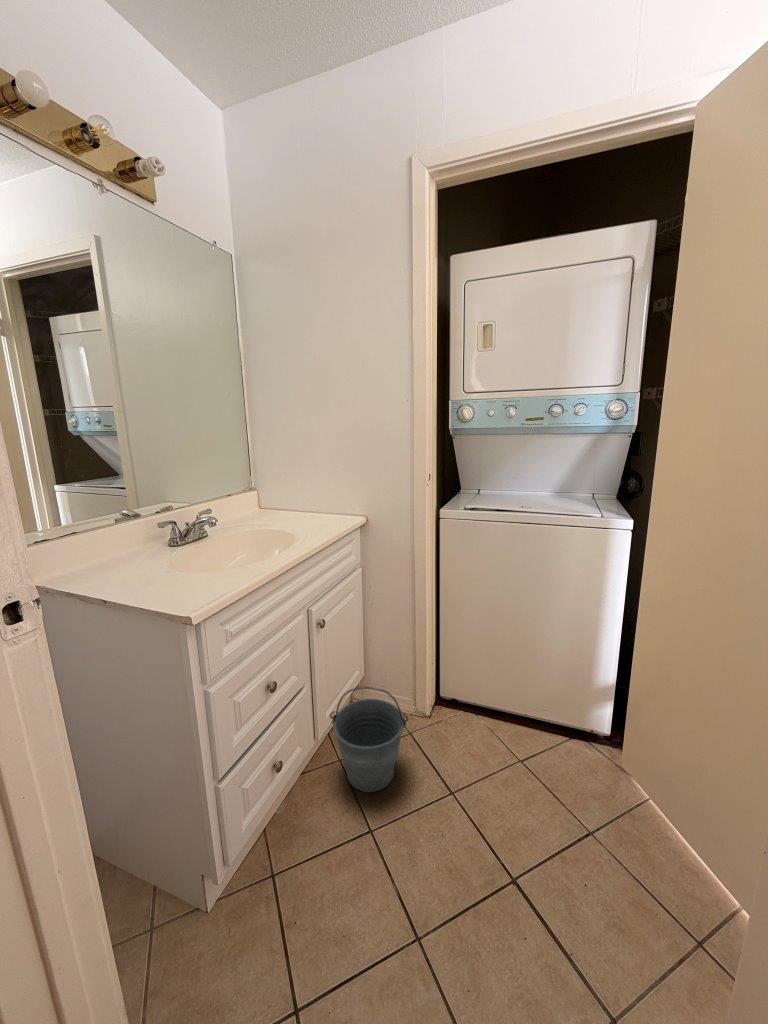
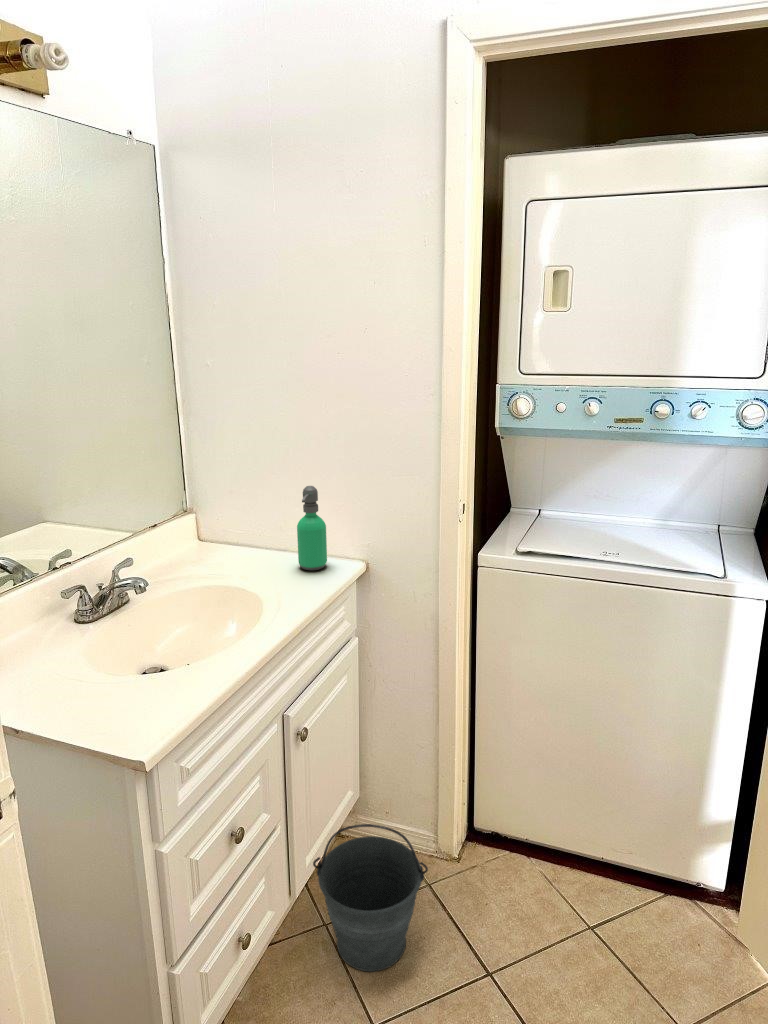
soap dispenser: none [321,465,341,521] -> present [297,486,327,570]

